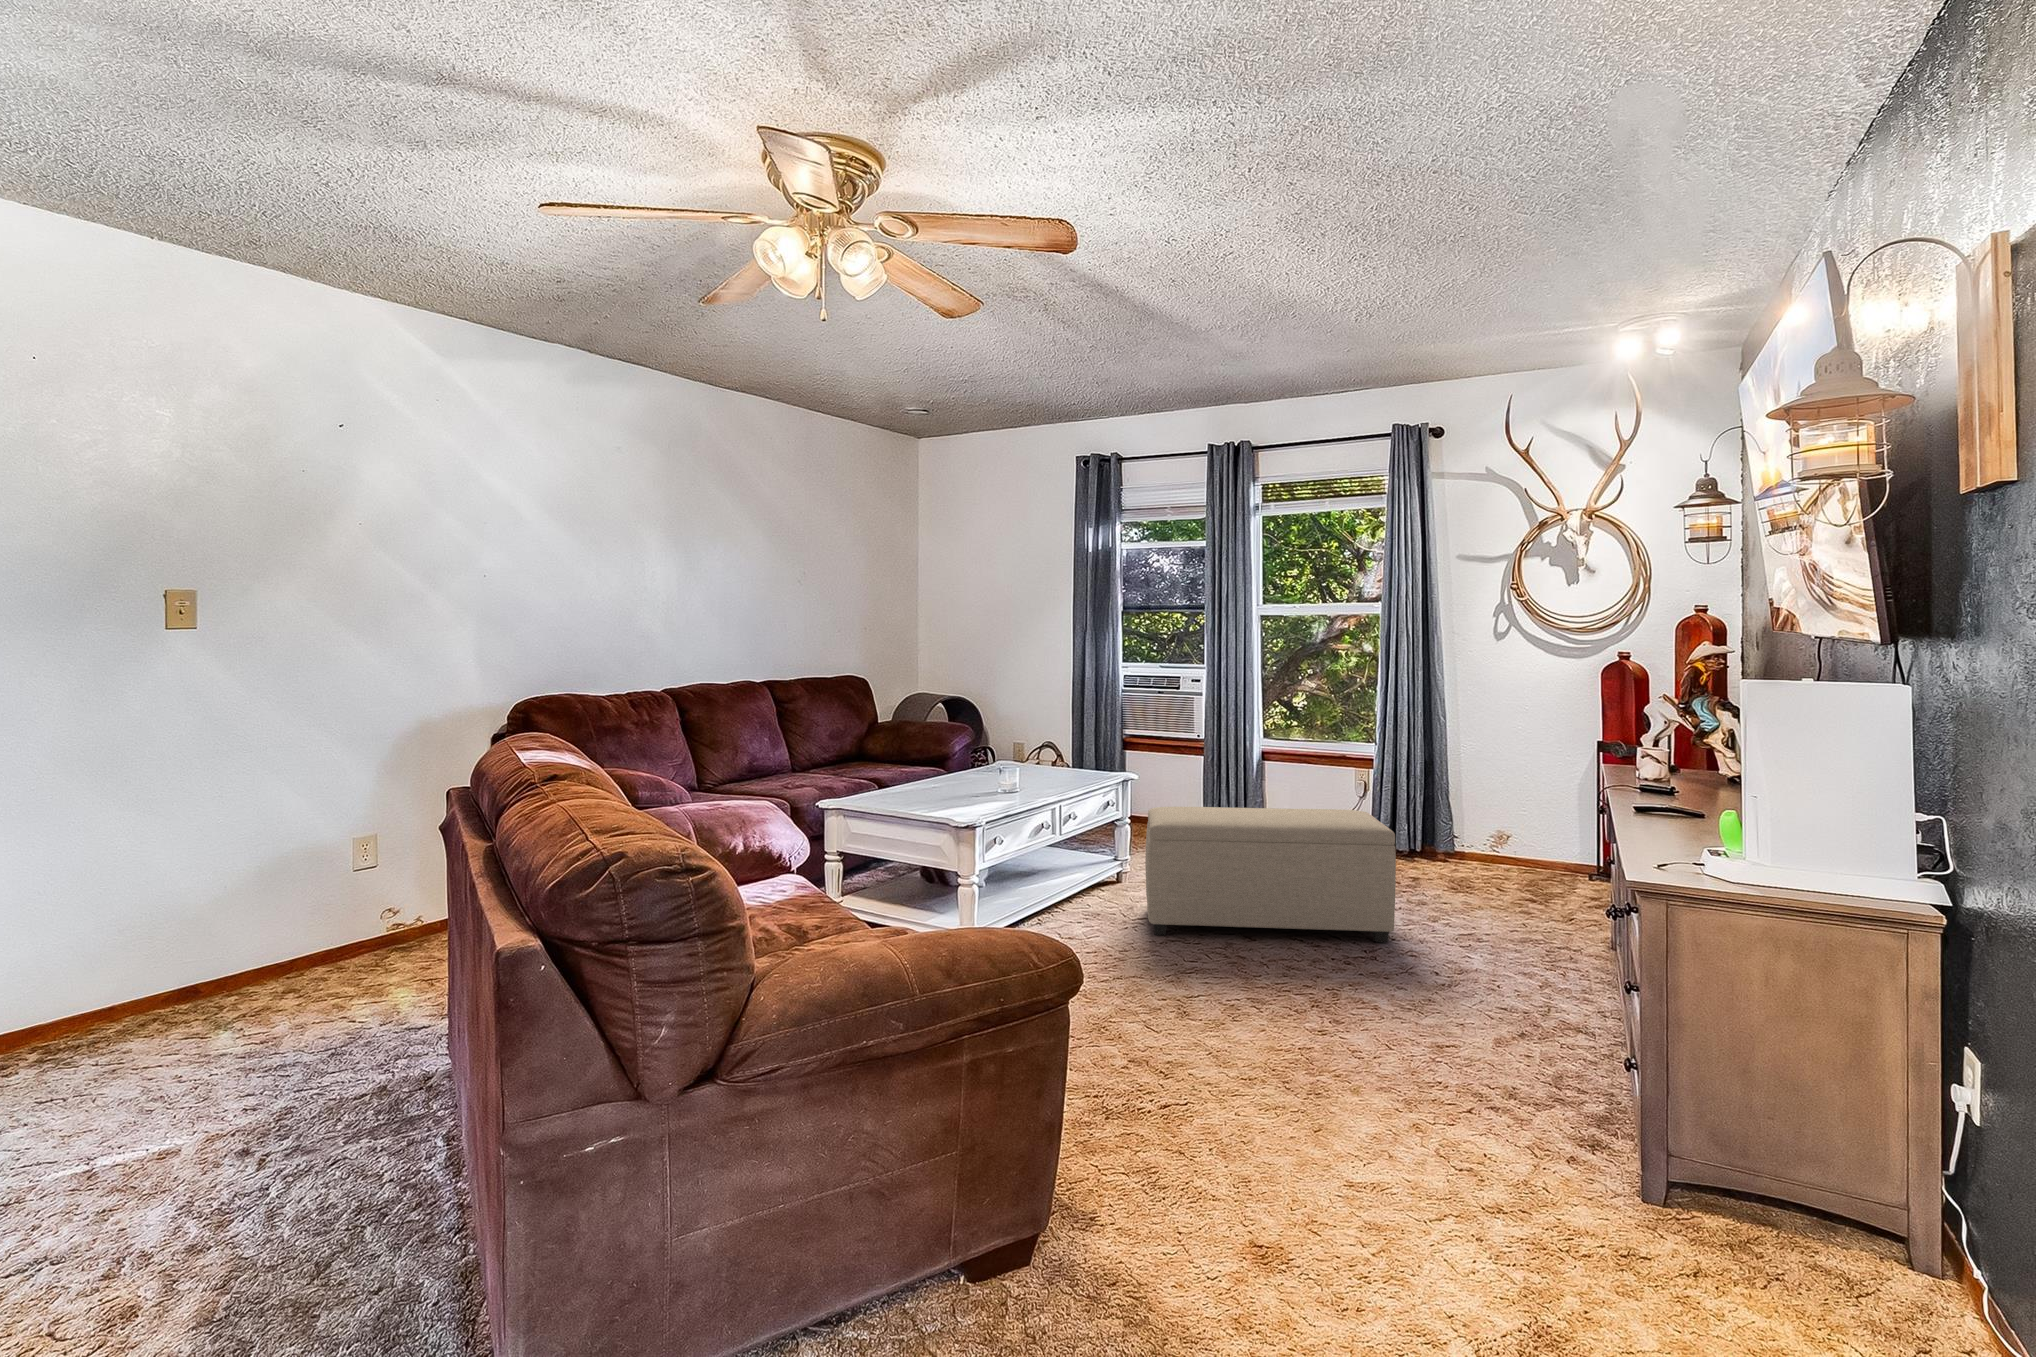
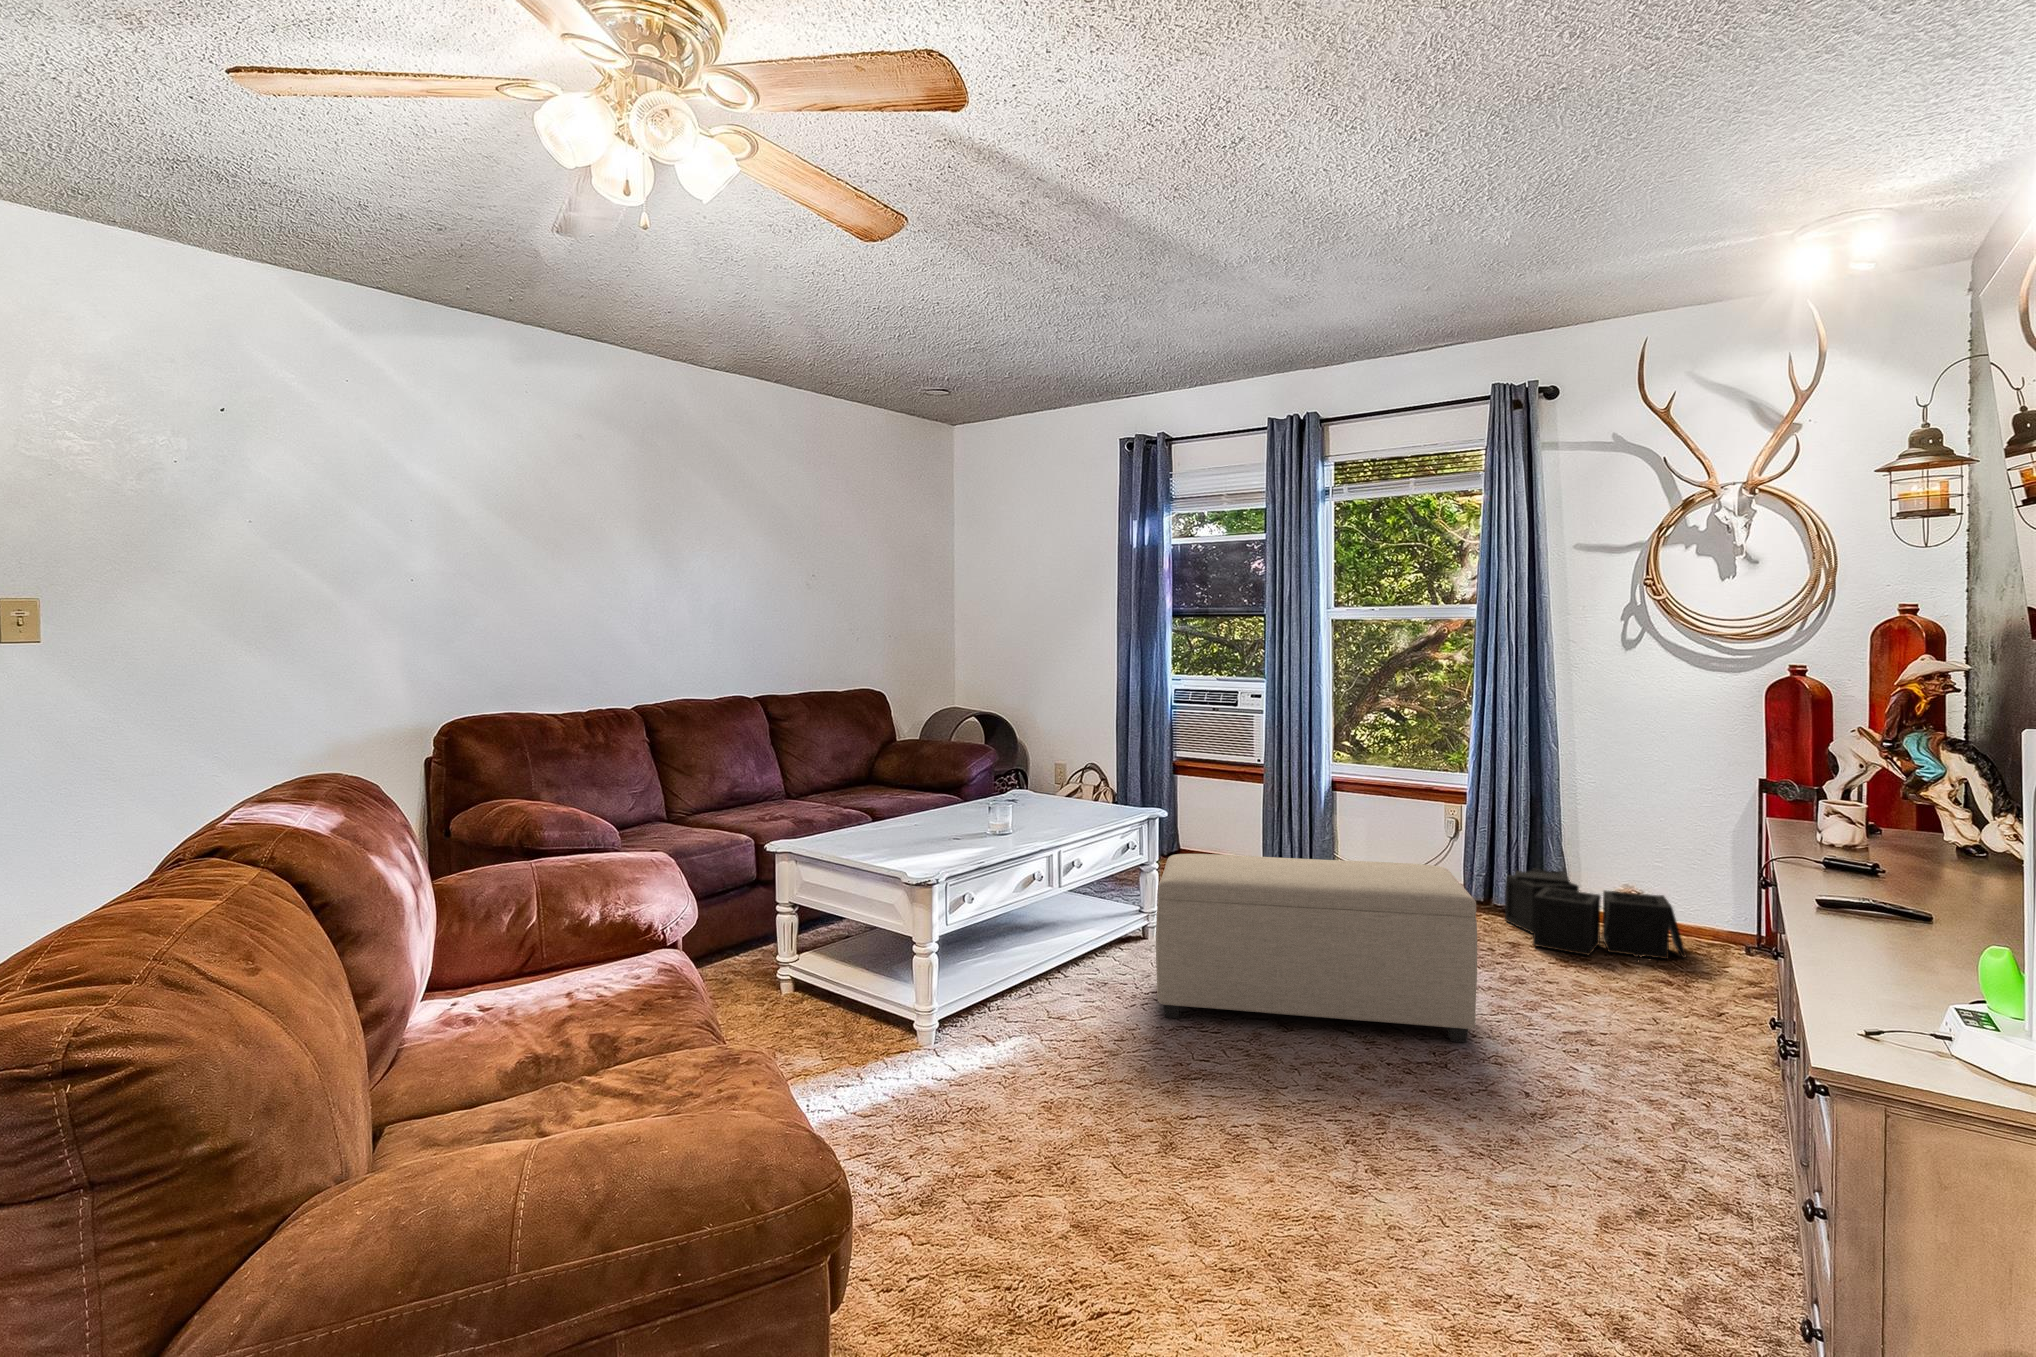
storage bin: none [1404,819,1544,887] -> present [1505,868,1686,962]

